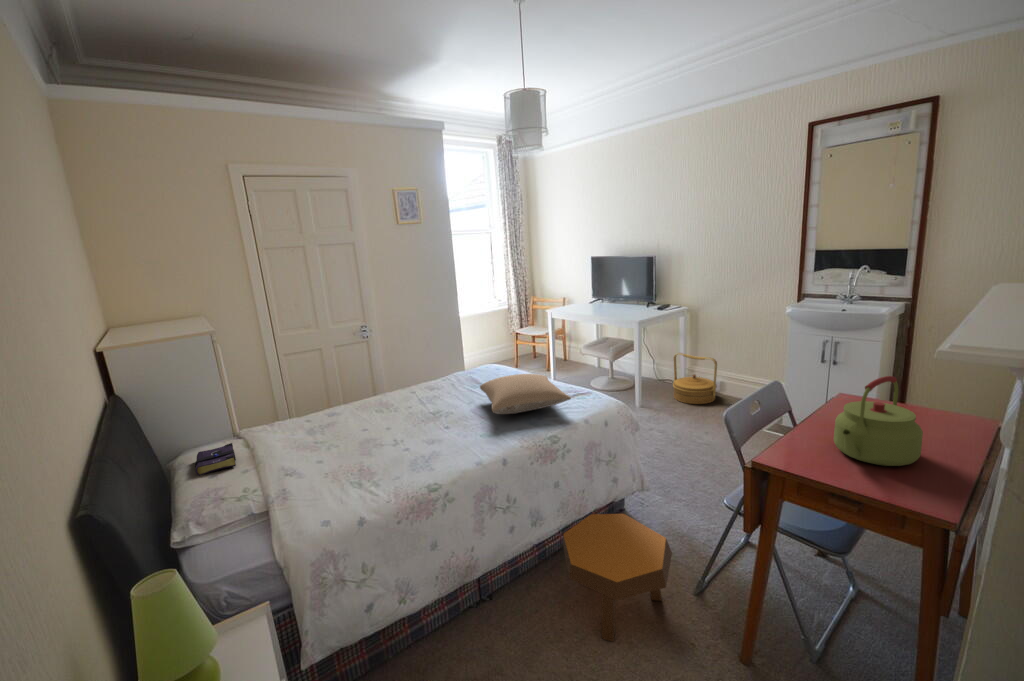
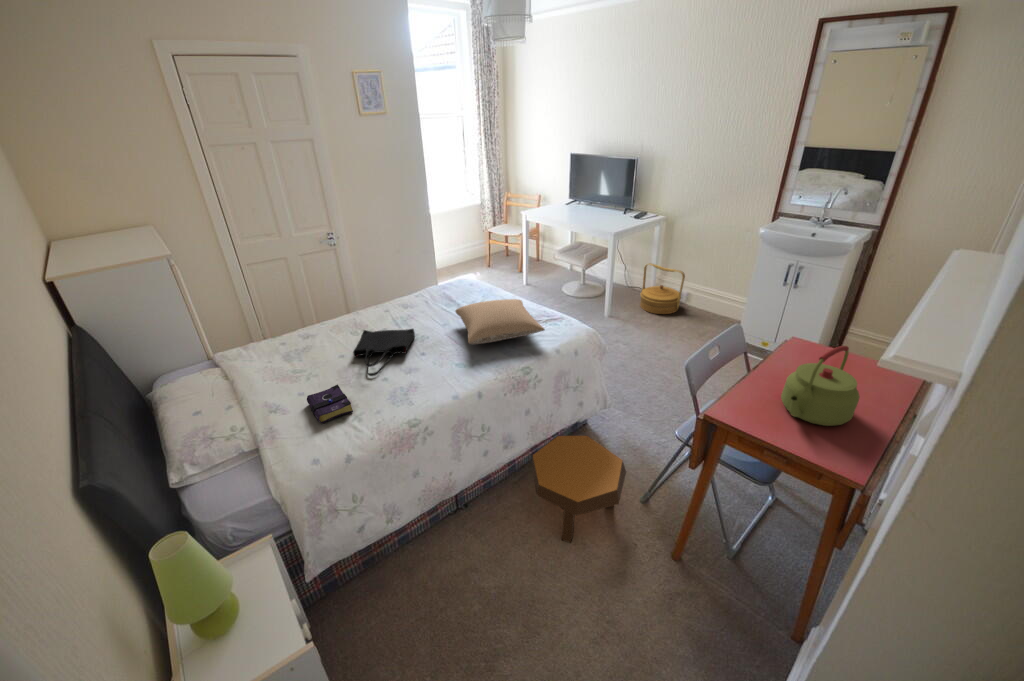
tote bag: none [375,403,438,445] -> present [353,329,415,376]
book: present [195,443,236,476] -> present [307,385,353,424]

